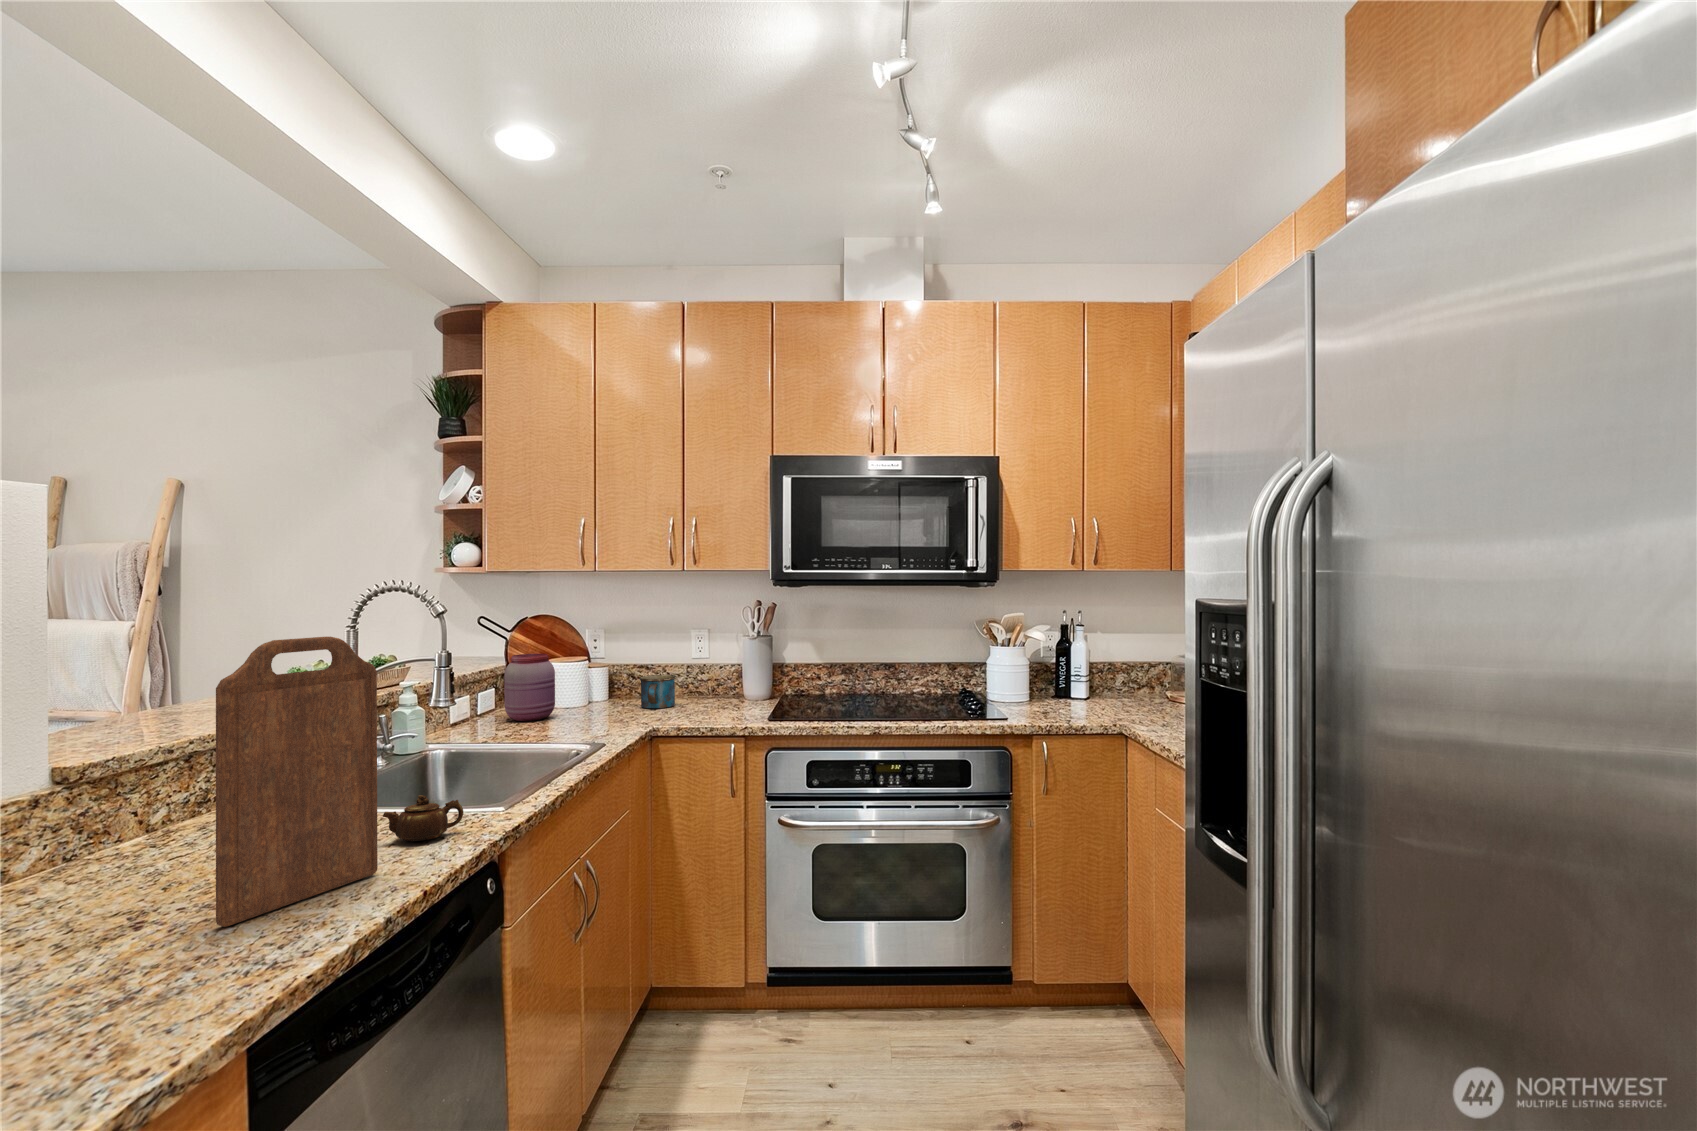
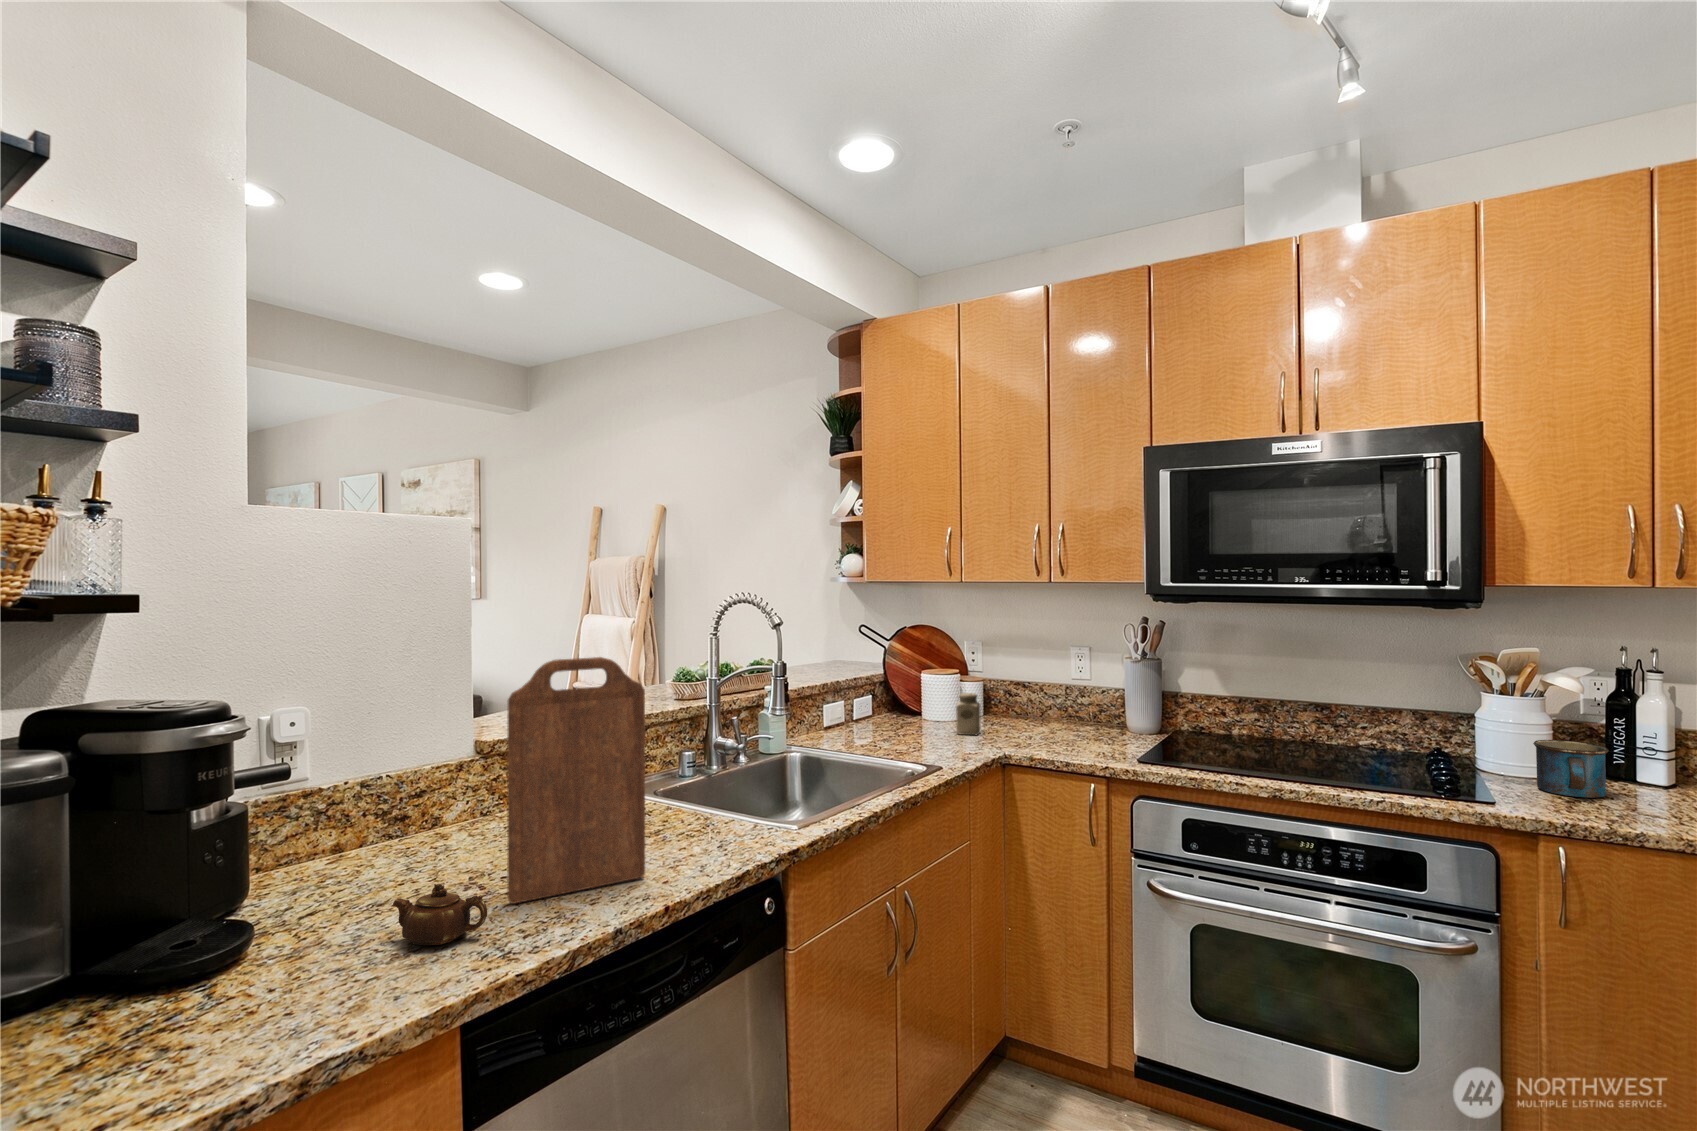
jar: present [504,654,555,721] -> none [872,663,919,731]
mug: present [639,675,676,708] -> present [1533,740,1608,798]
salt shaker: none [596,677,618,717] -> present [956,693,981,735]
teapot: present [383,795,463,841] -> present [393,884,487,945]

